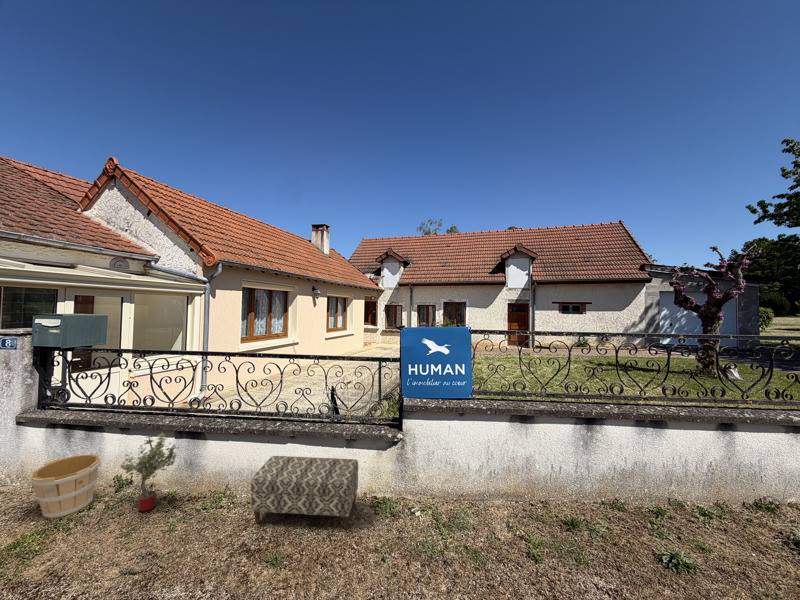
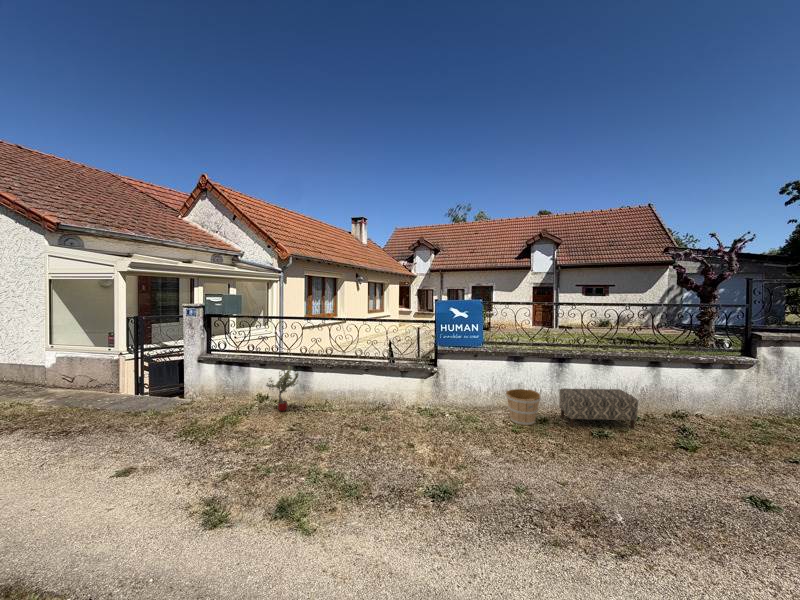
wooden bucket: present [30,454,101,519] -> present [506,389,541,425]
bench: present [251,456,358,529] -> present [559,389,638,429]

